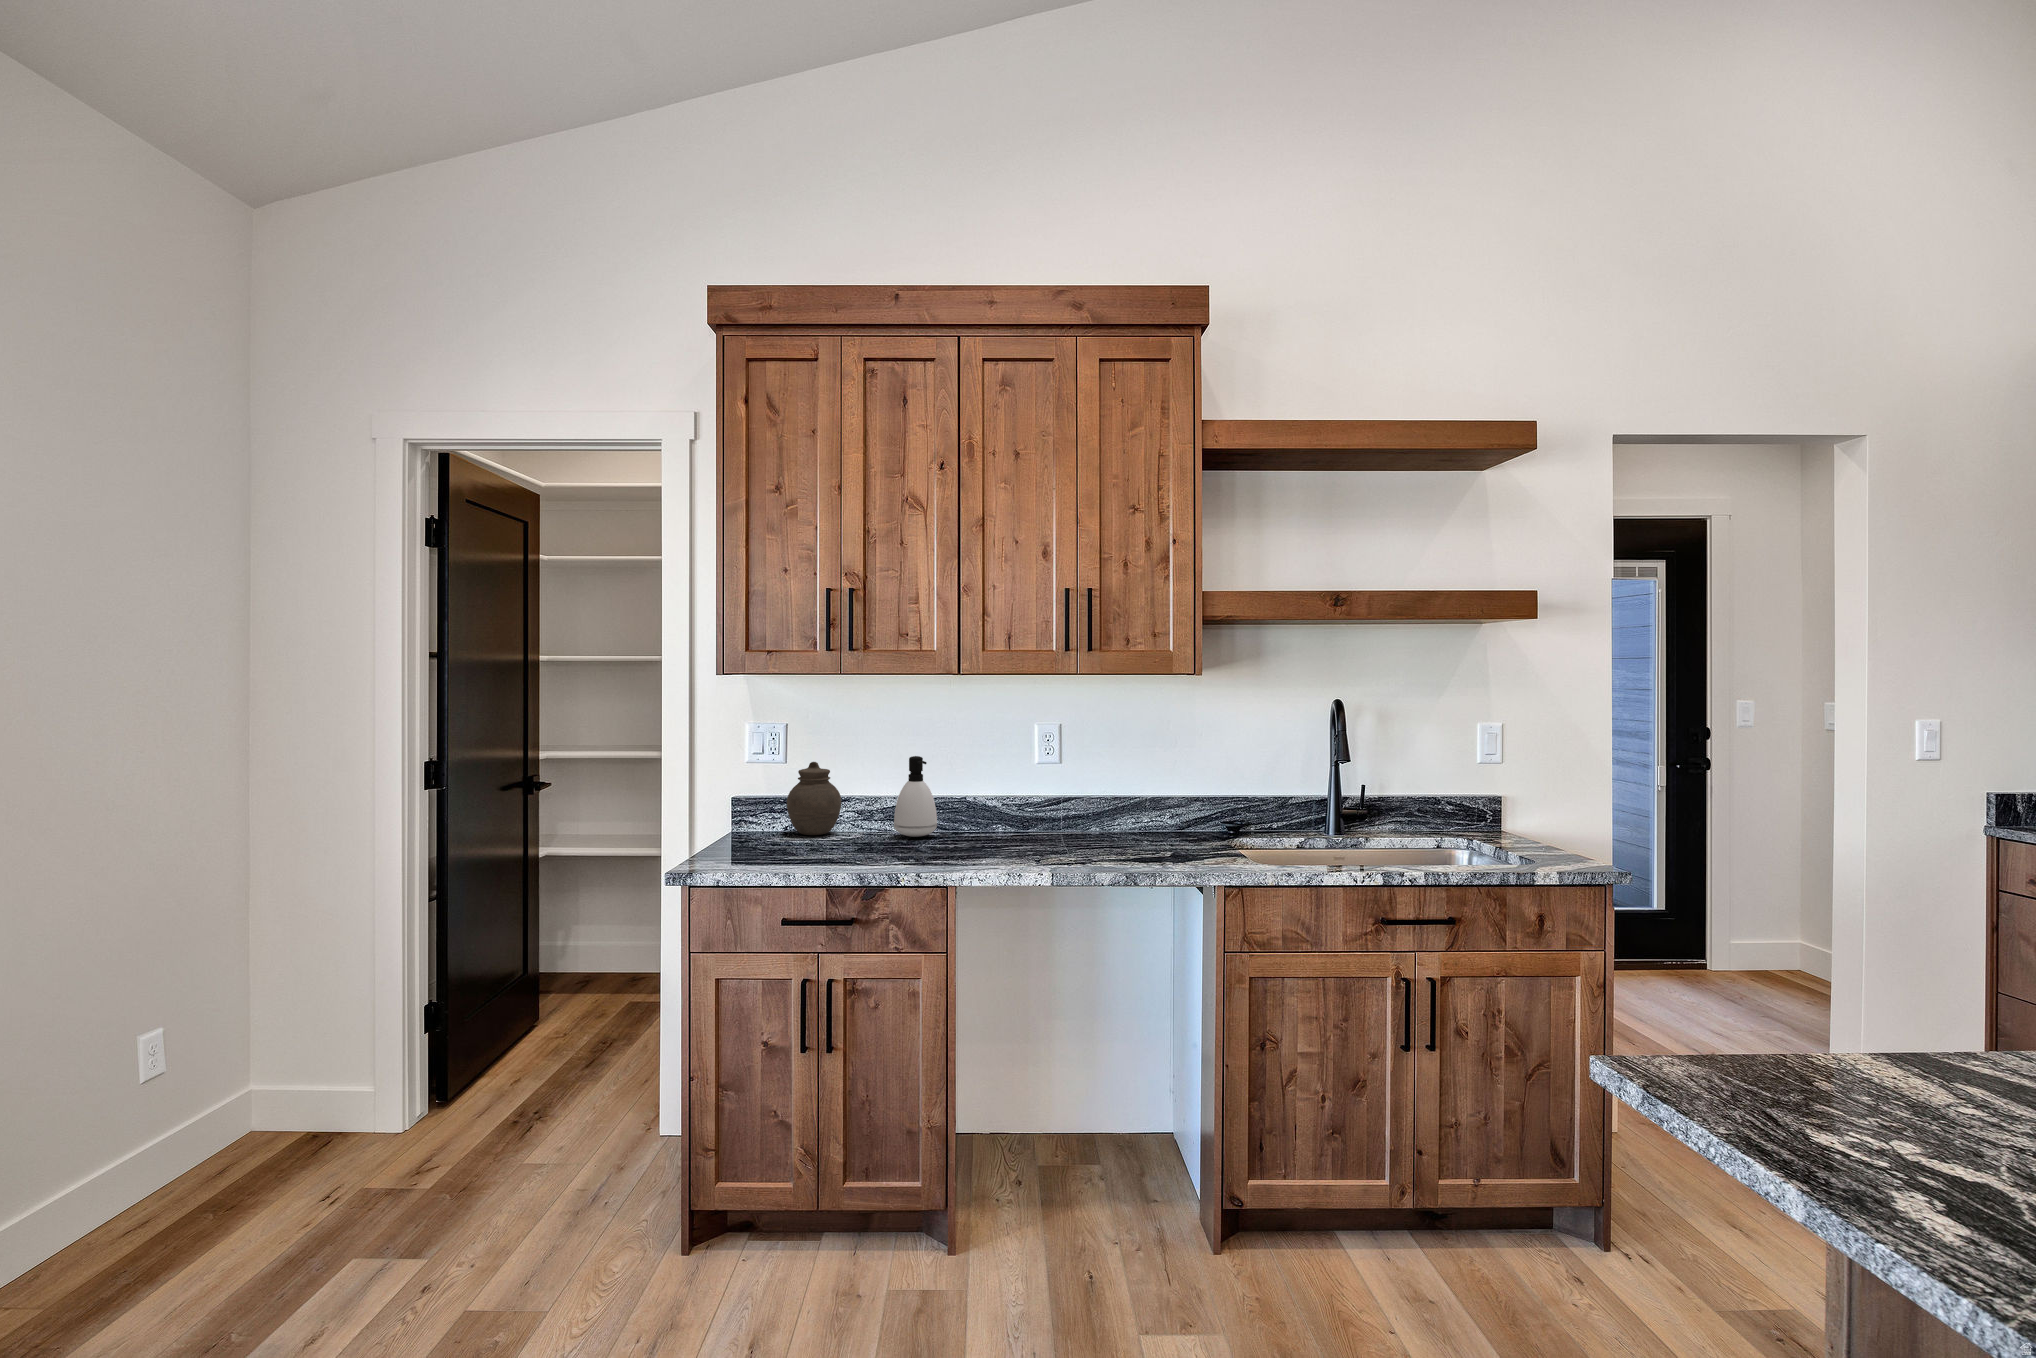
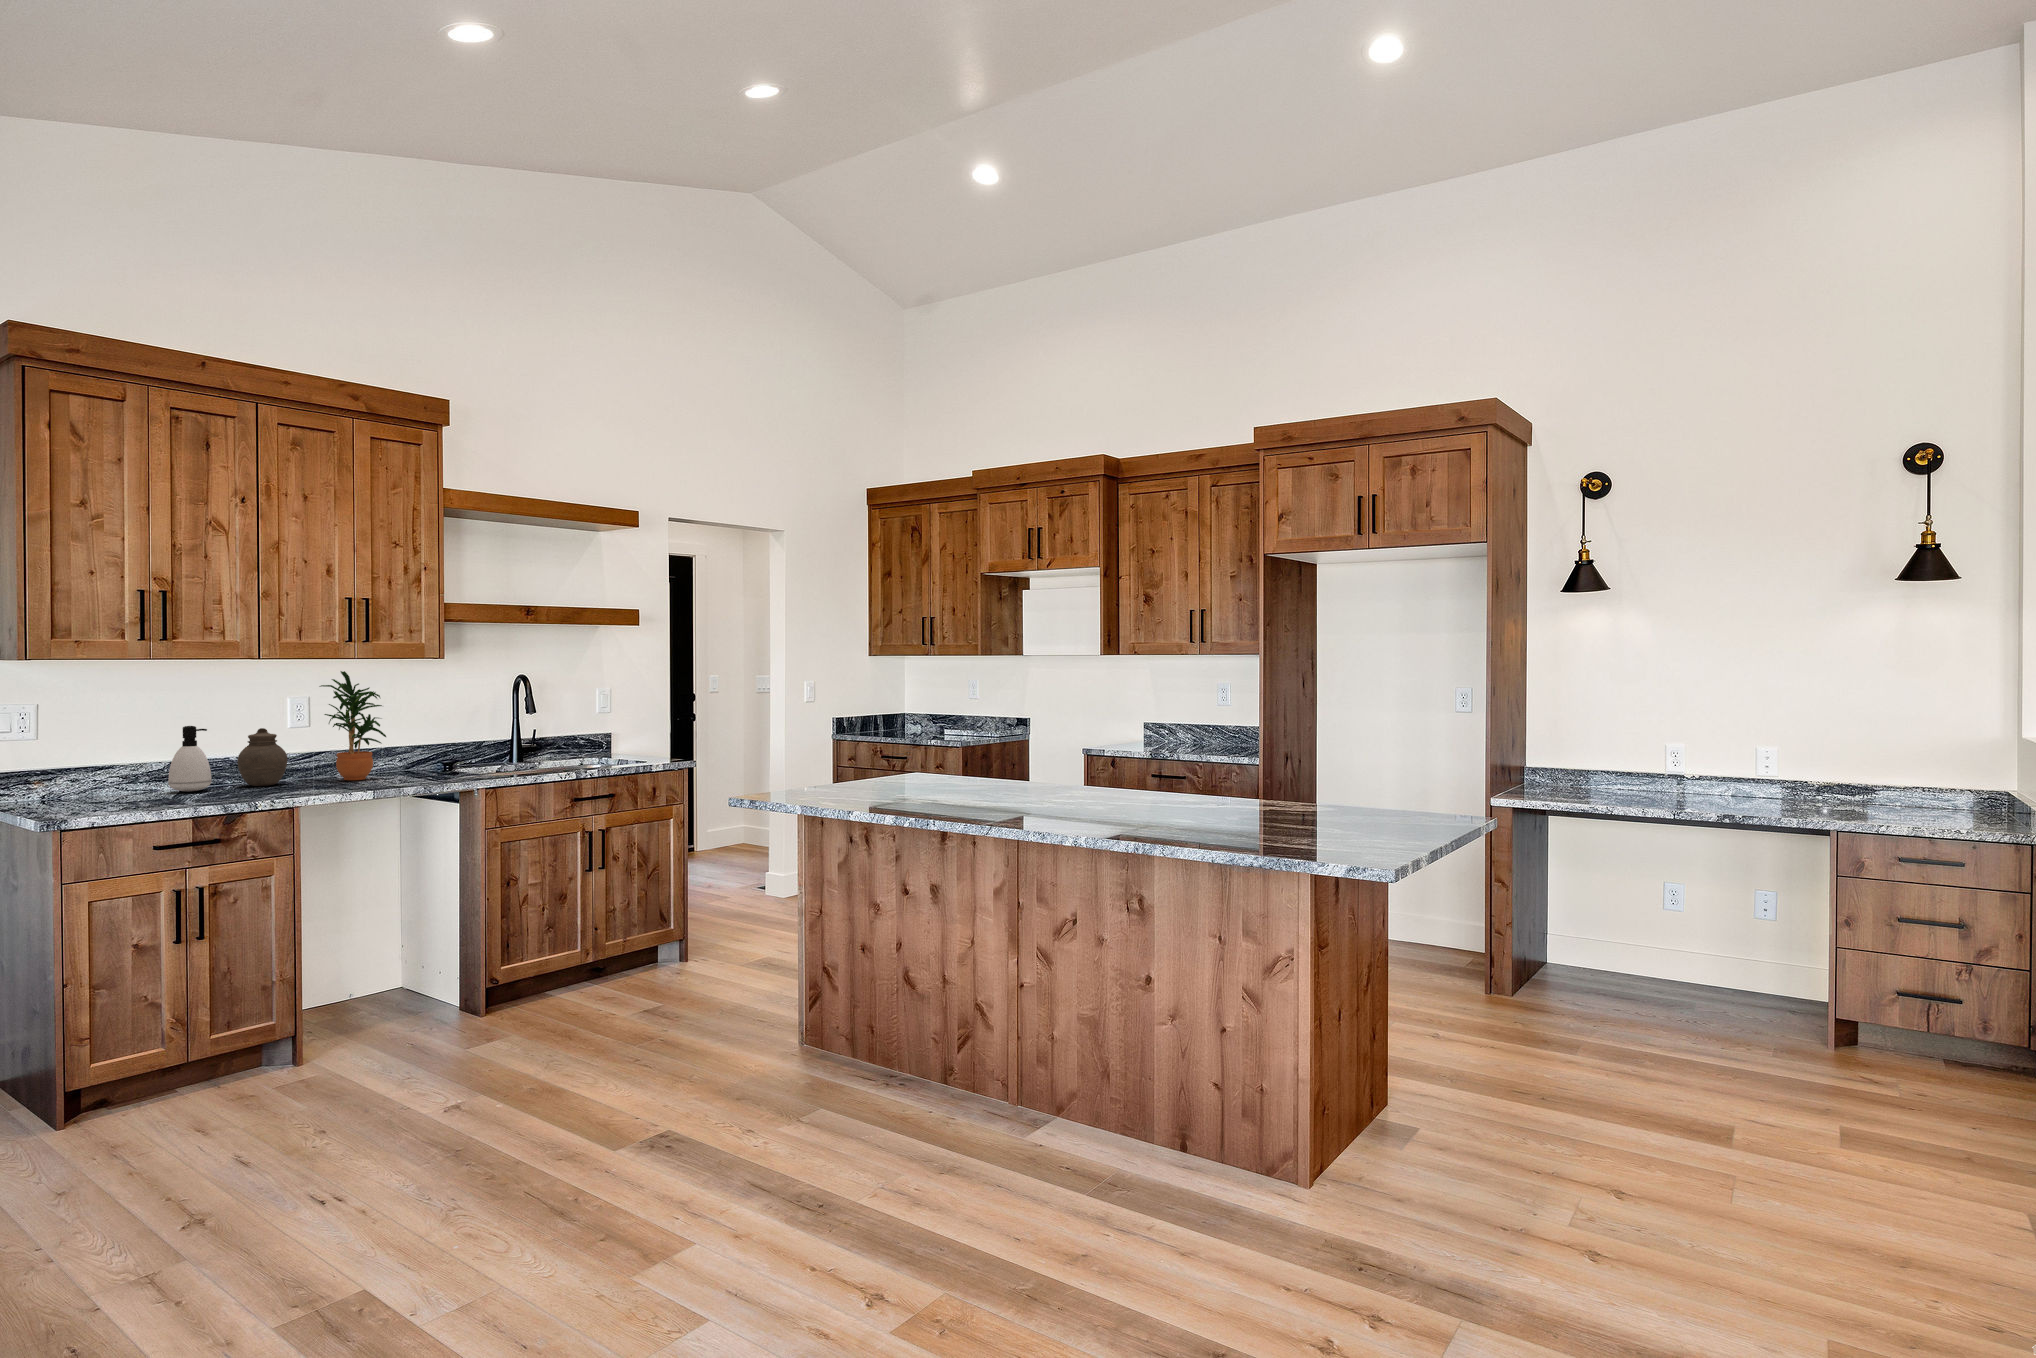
potted plant: none [1058,692,1142,843] -> present [320,671,386,780]
jar: present [787,762,841,835] -> present [237,728,287,786]

